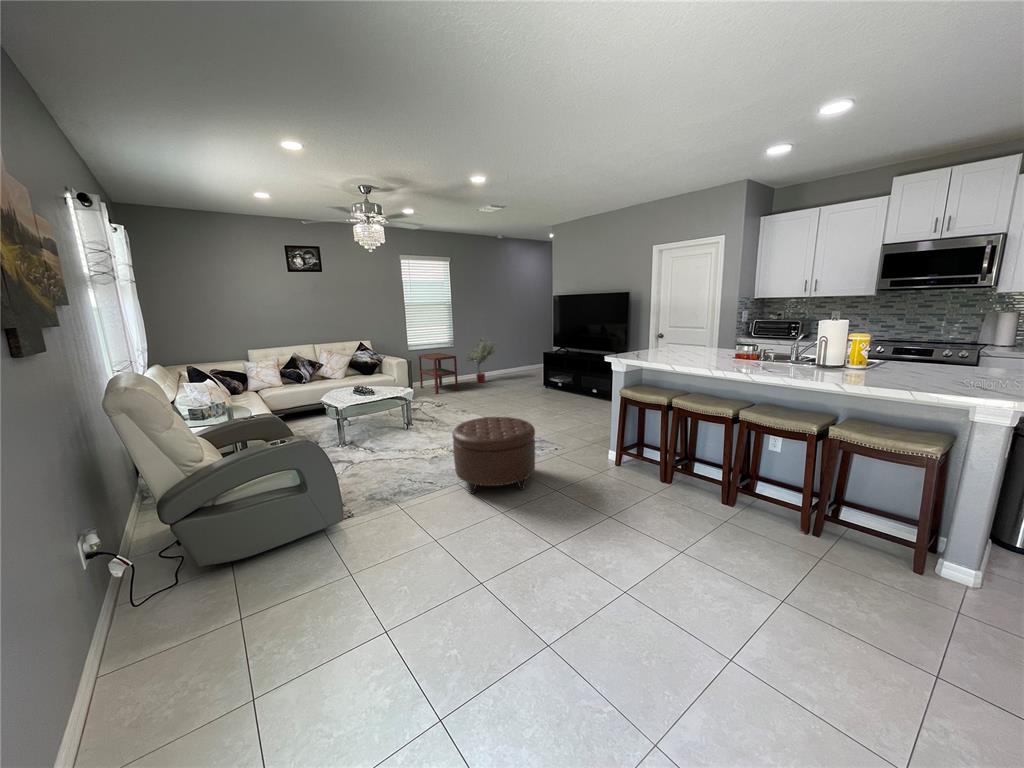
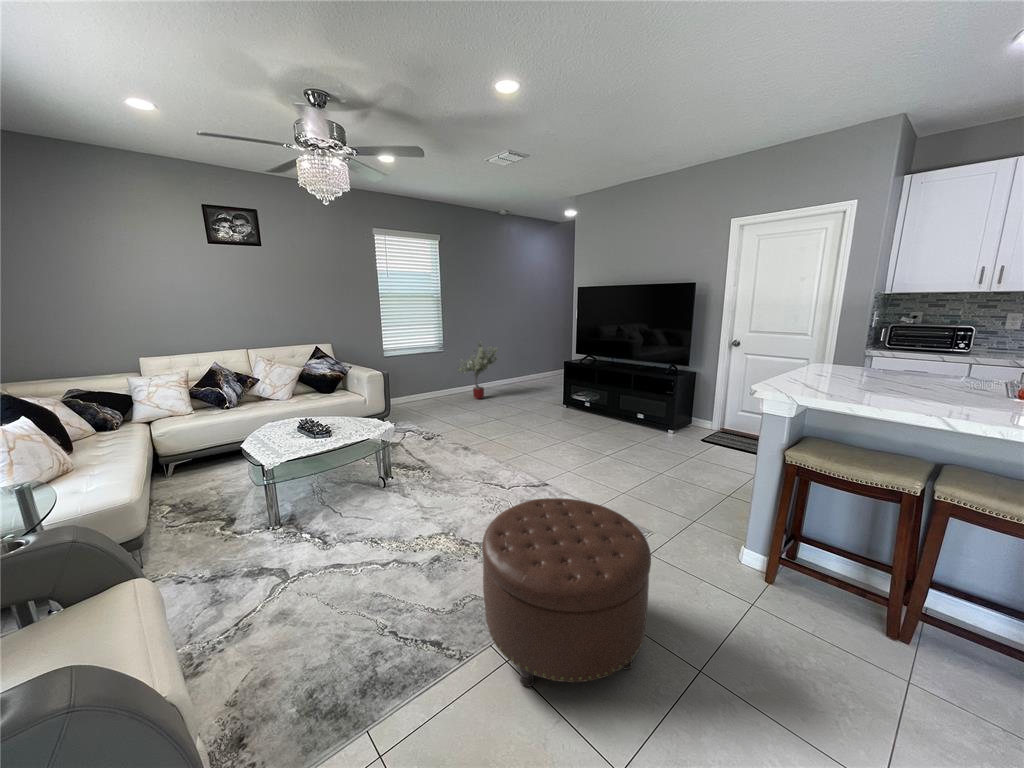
side table: present [418,353,458,394] -> none [398,361,452,417]

